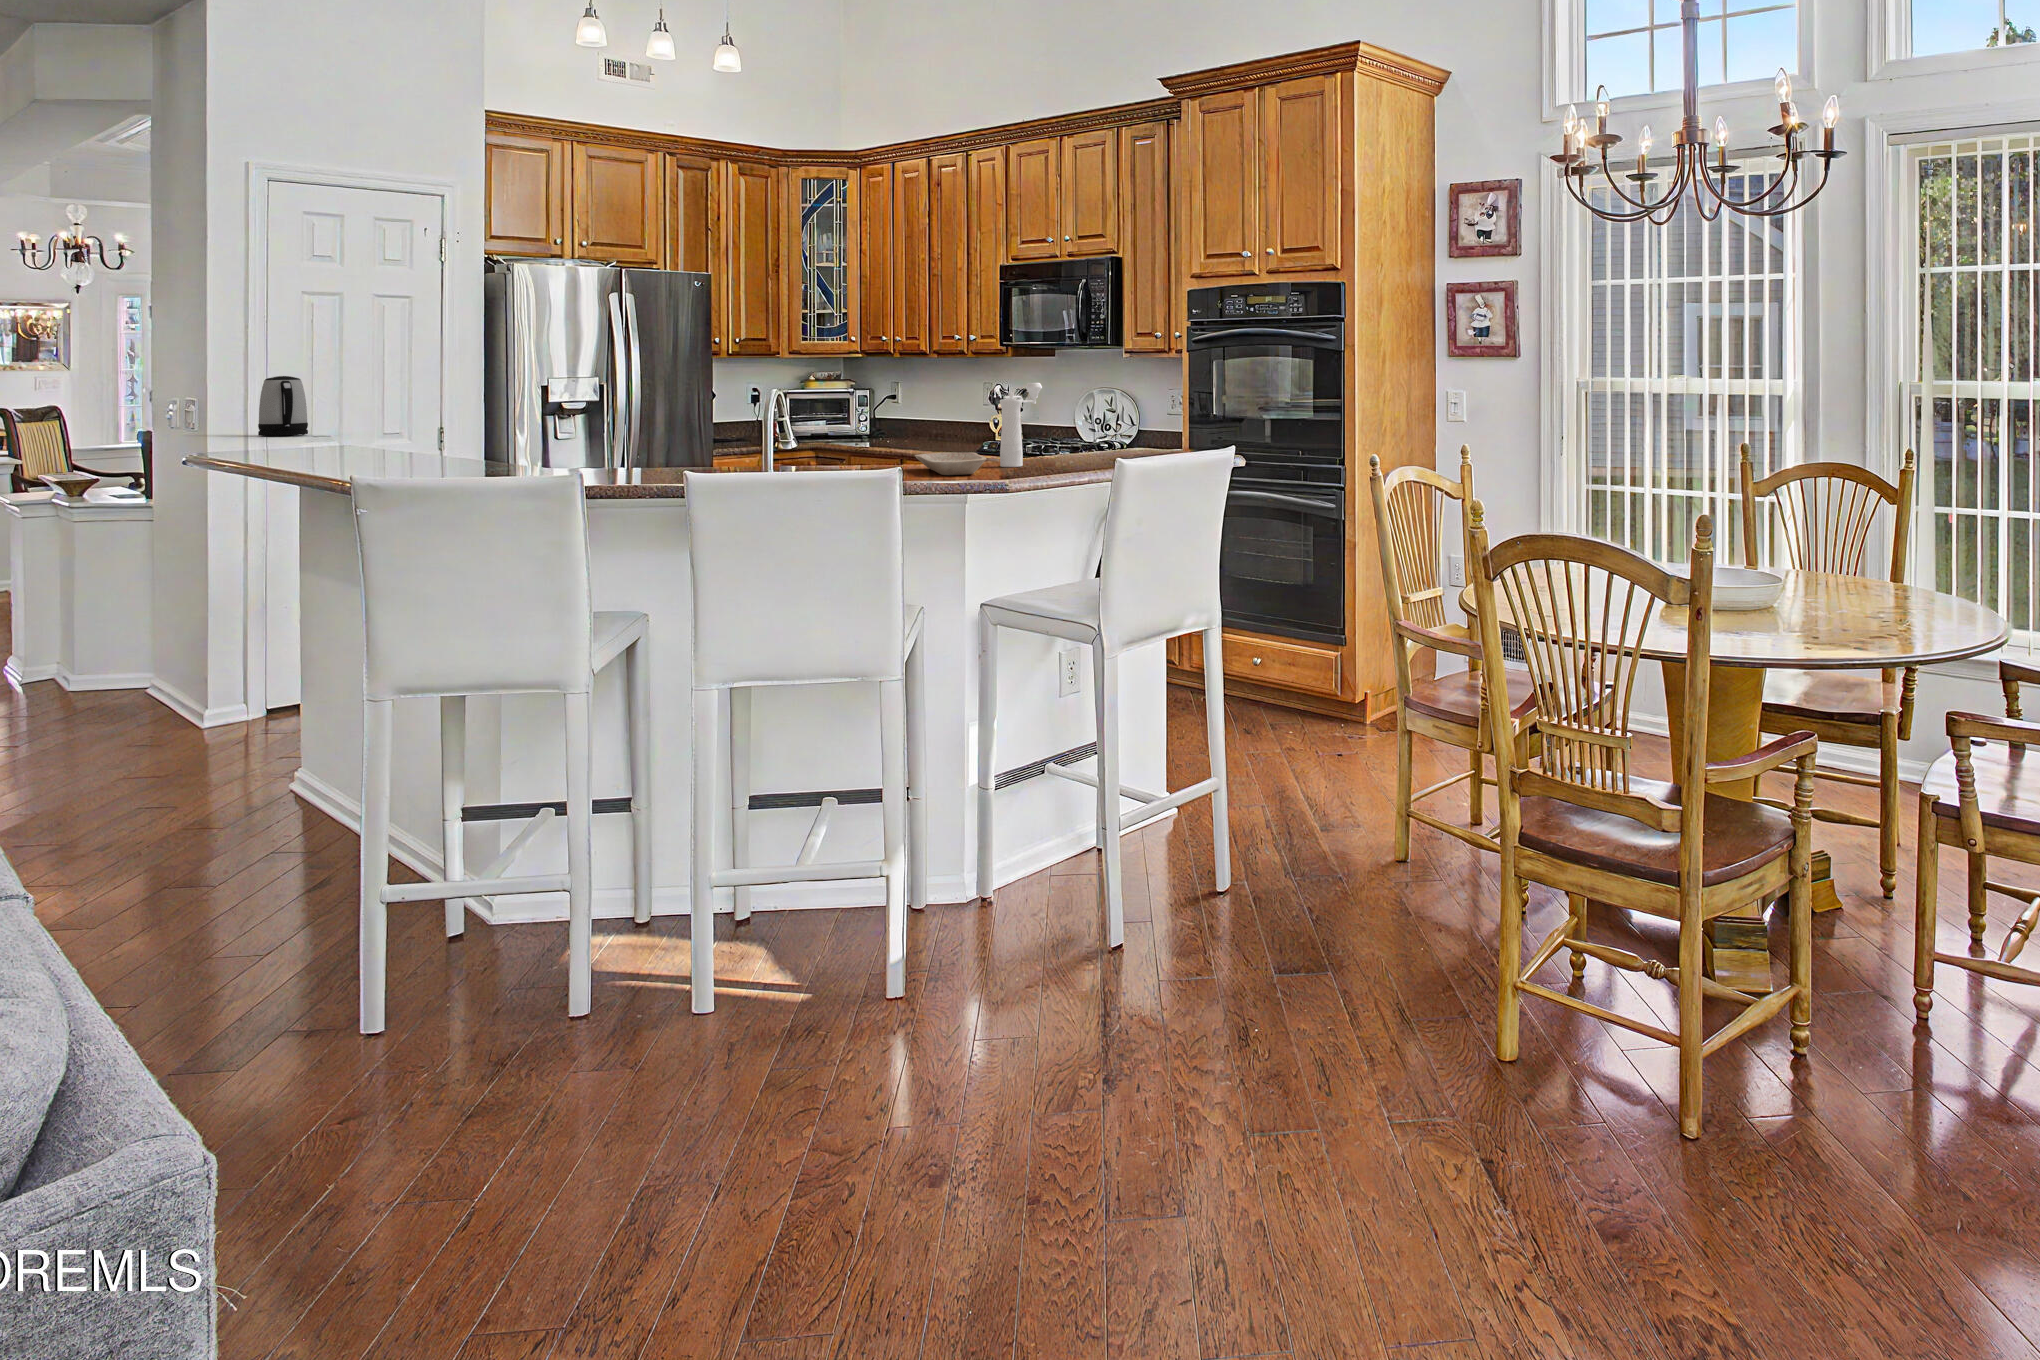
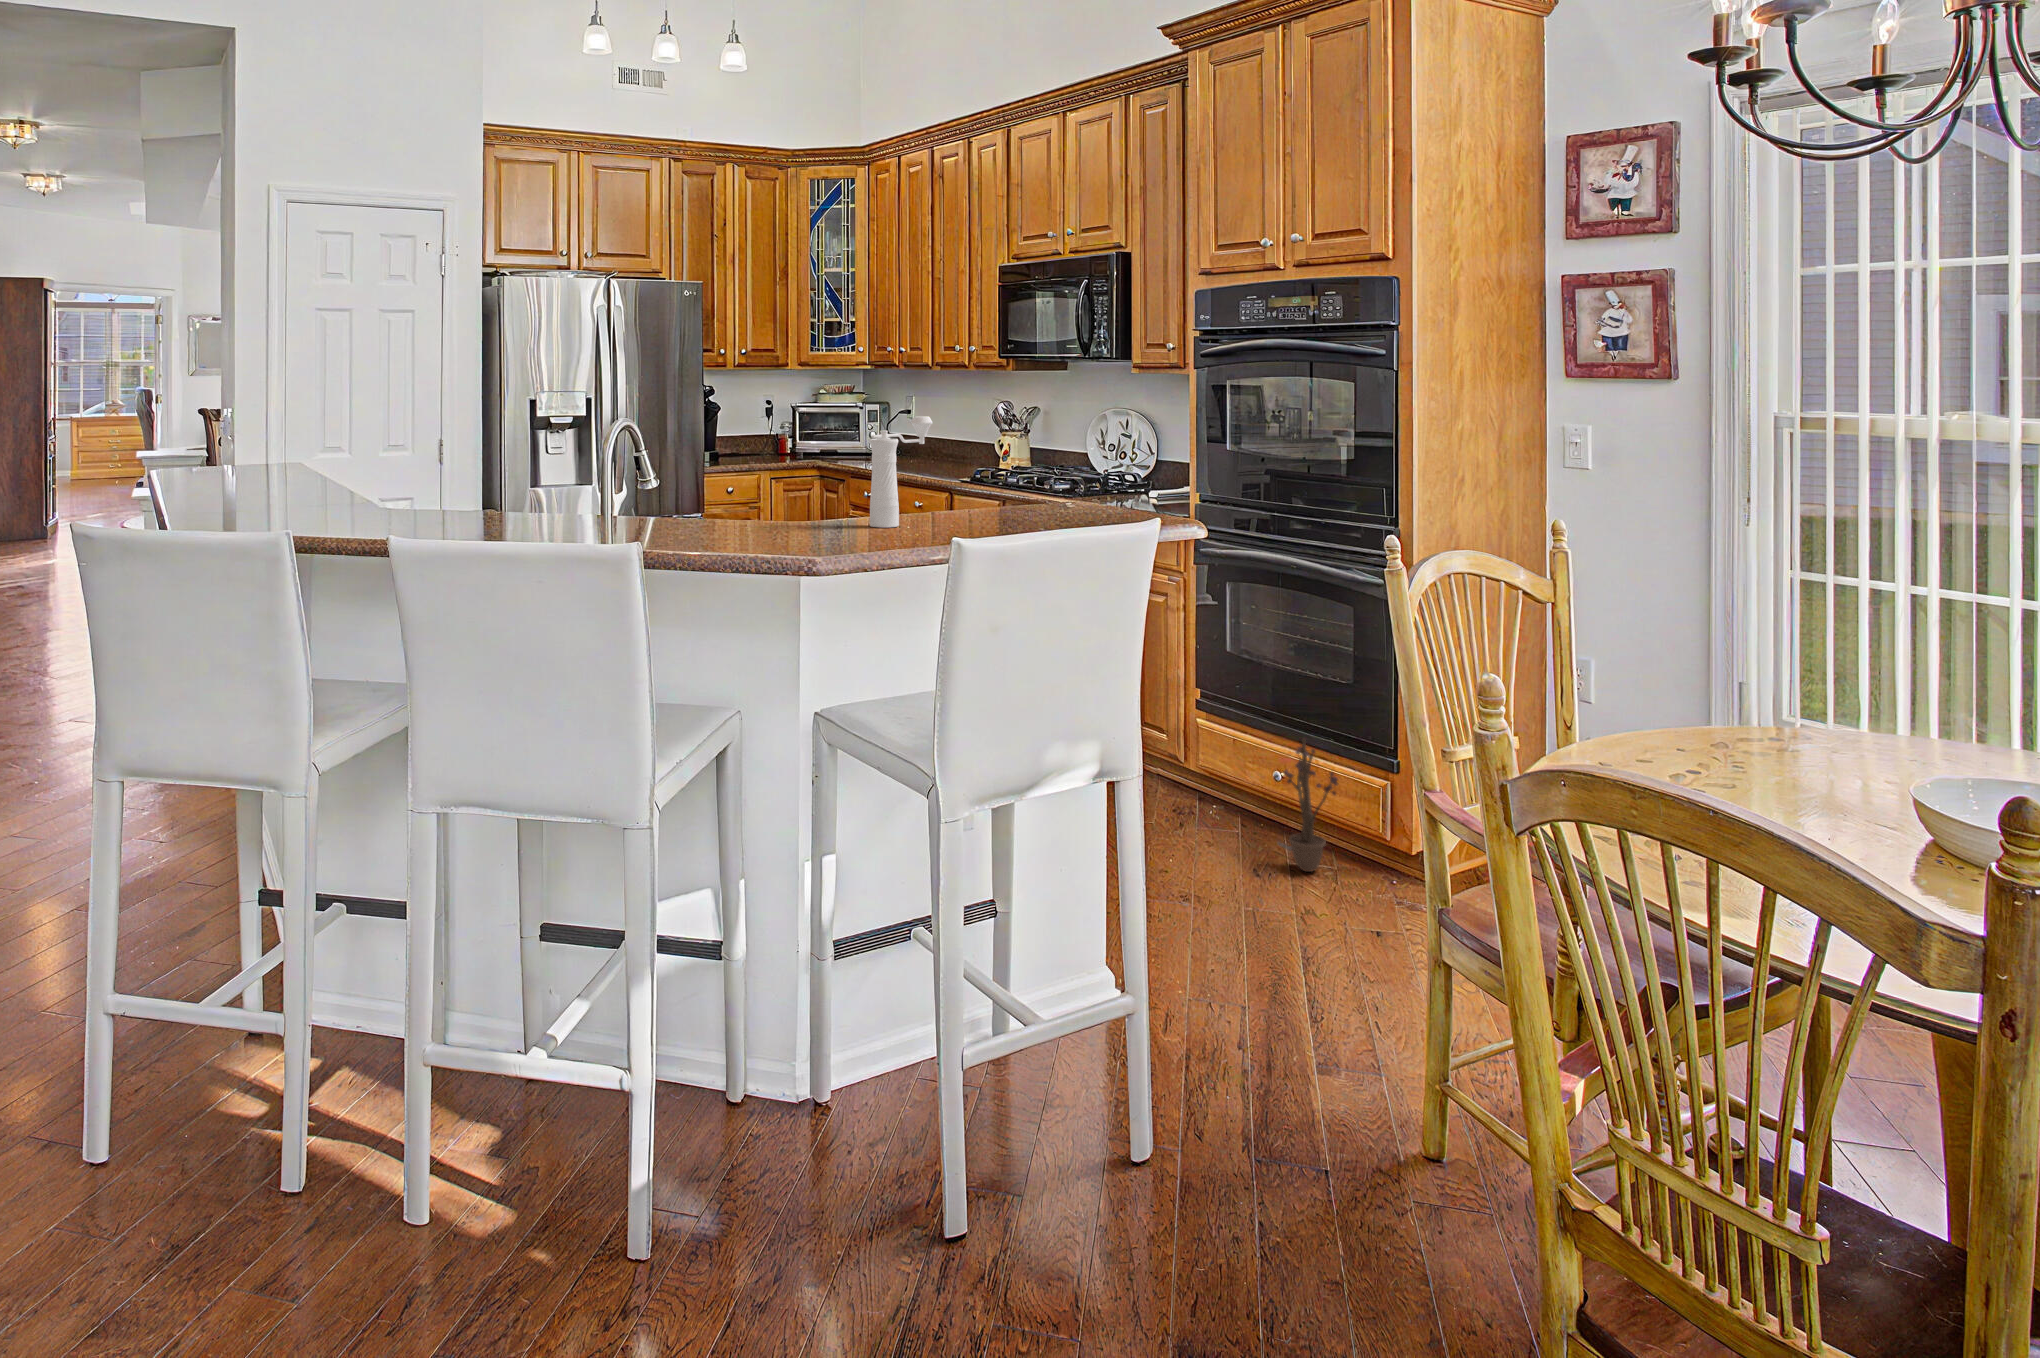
kettle: present [258,376,308,436] -> none [262,393,305,452]
tray: present [915,452,987,475] -> none [747,506,828,541]
decorative plant: none [1255,625,1302,724] -> present [1279,738,1338,872]

